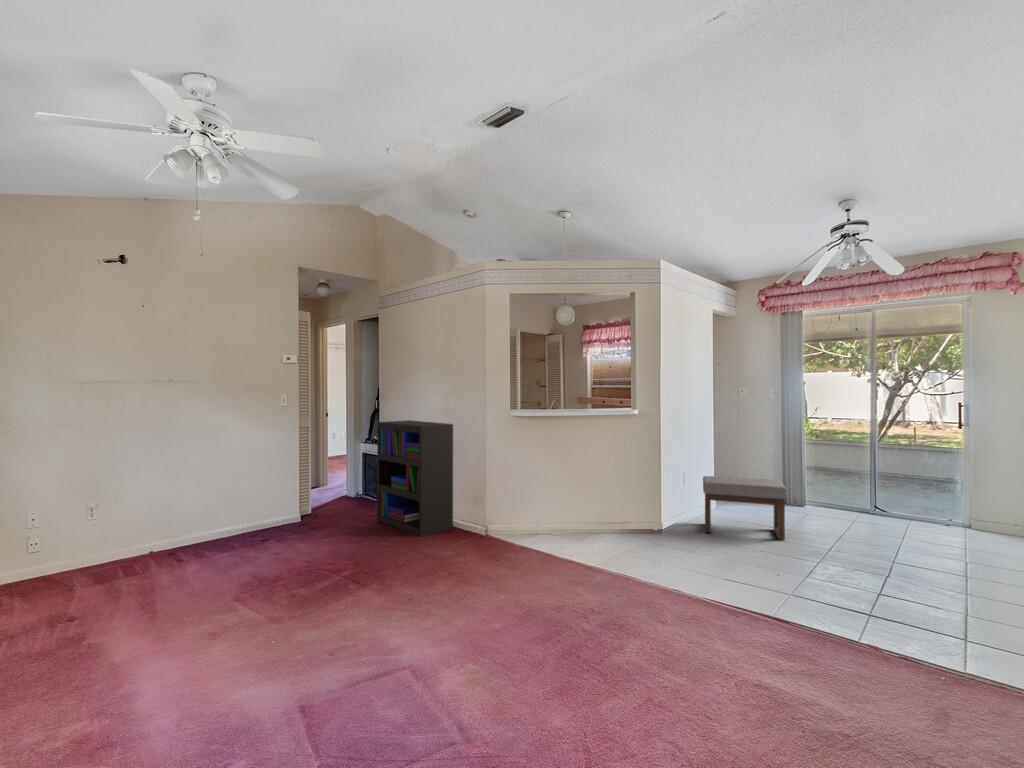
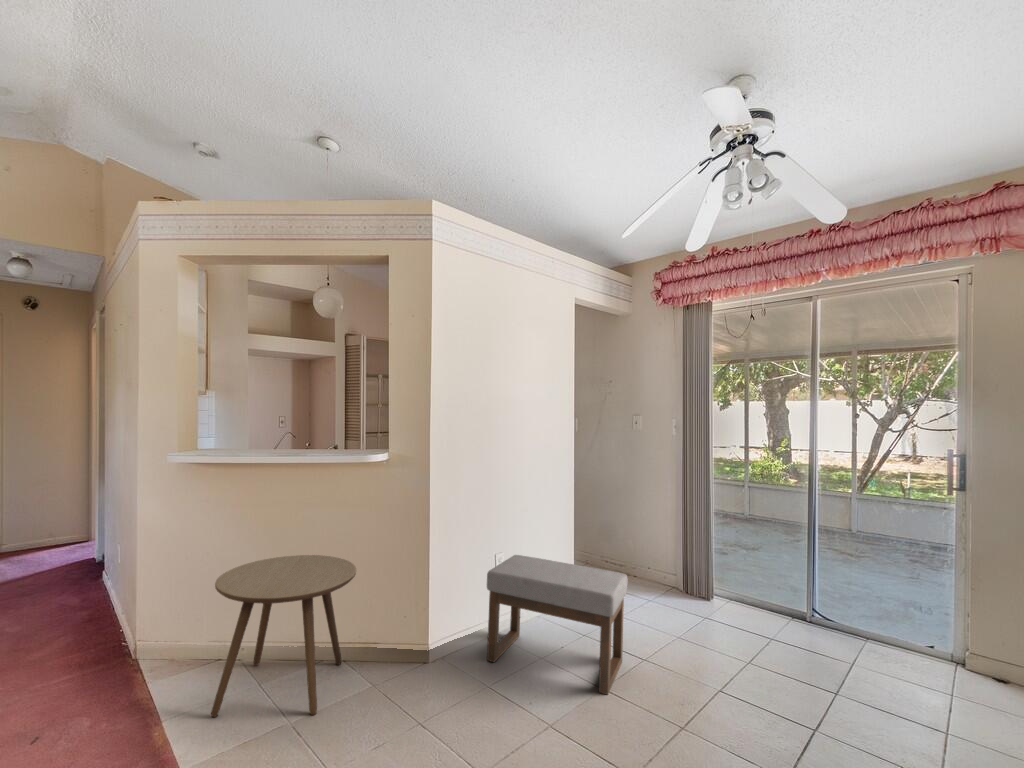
bookshelf: present [377,420,453,536] -> none [27,443,129,632]
side table: none [578,479,650,556] -> present [211,555,356,717]

